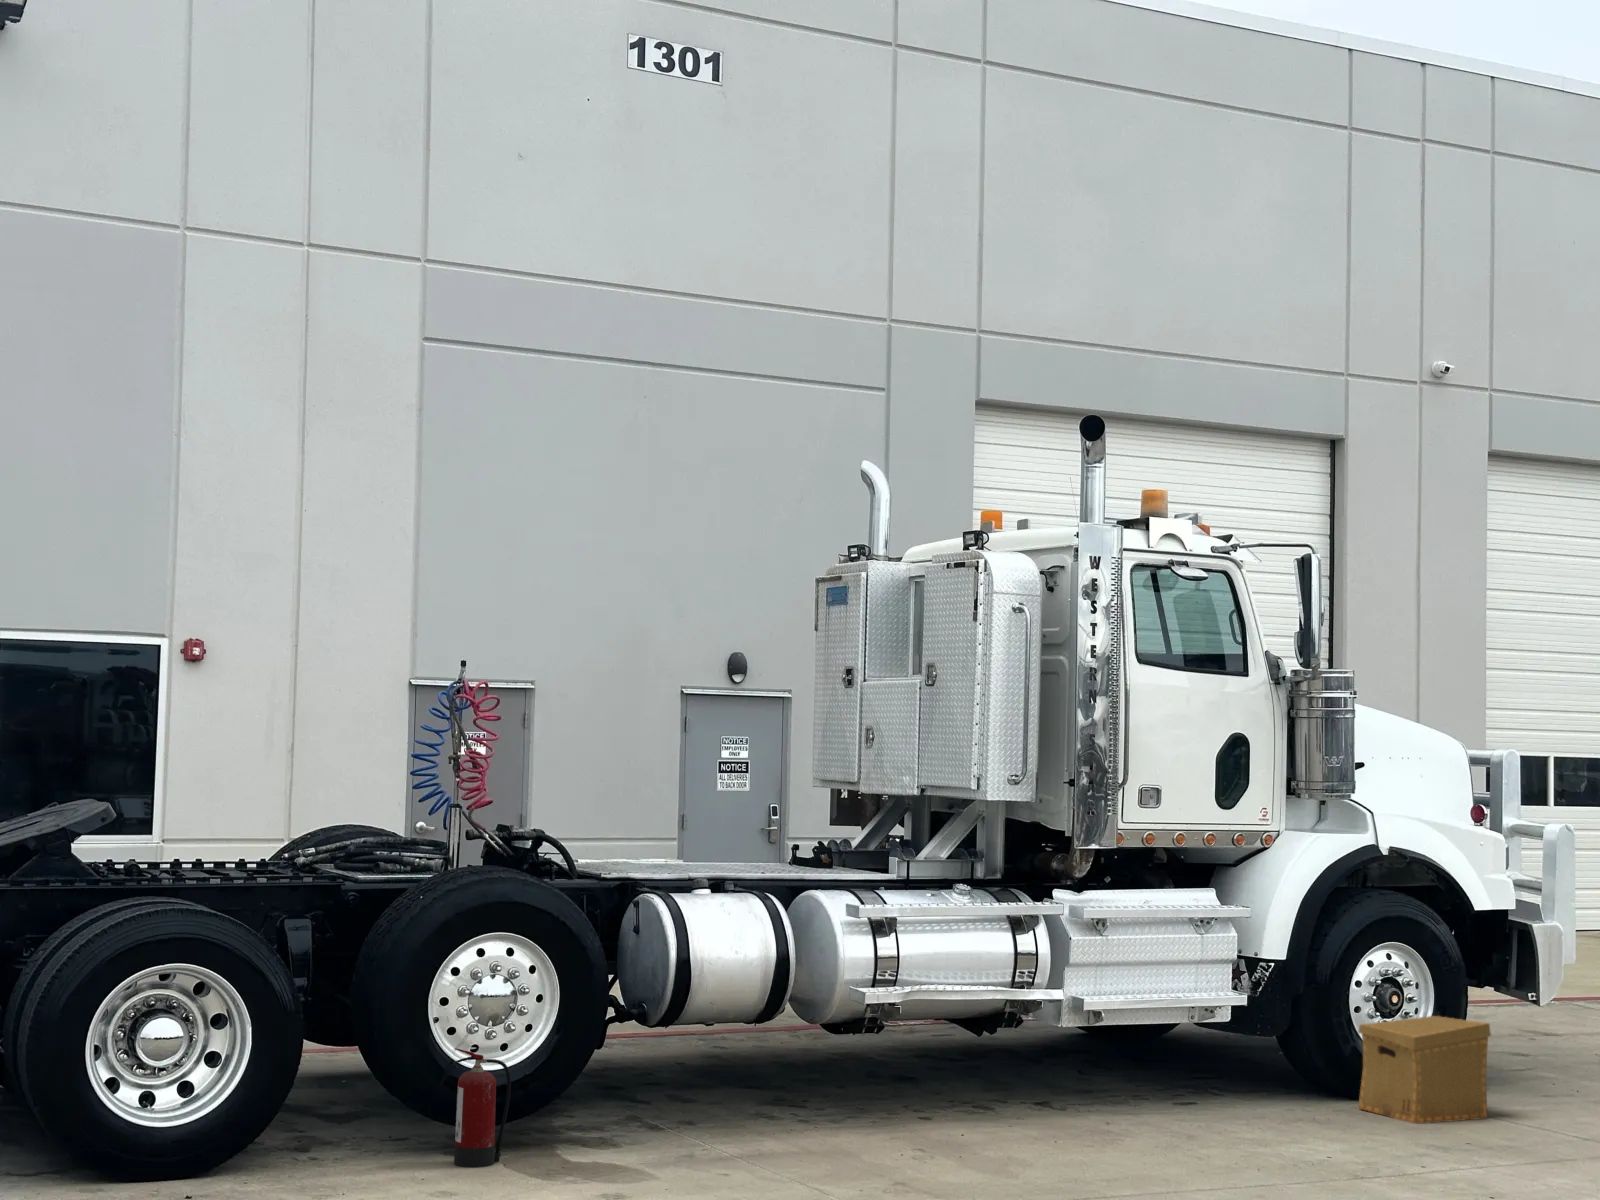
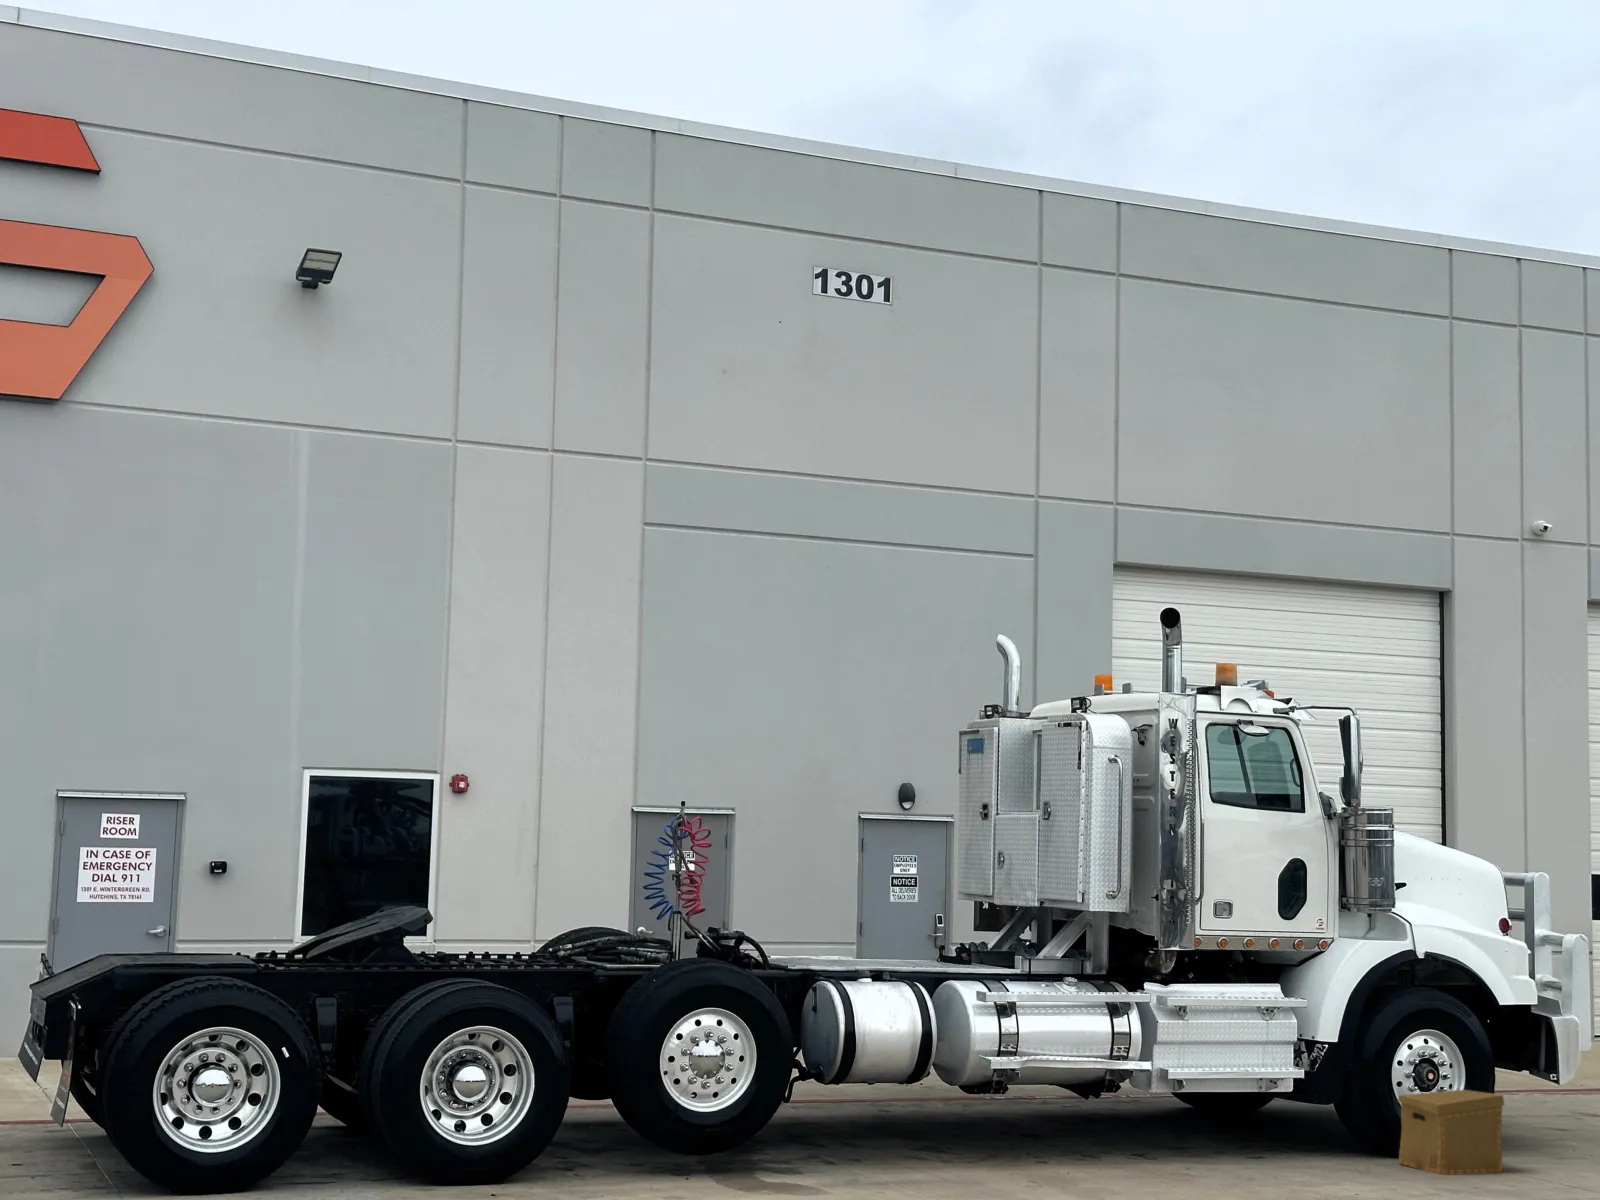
fire extinguisher: present [453,1048,511,1167] -> none [678,1094,721,1184]

